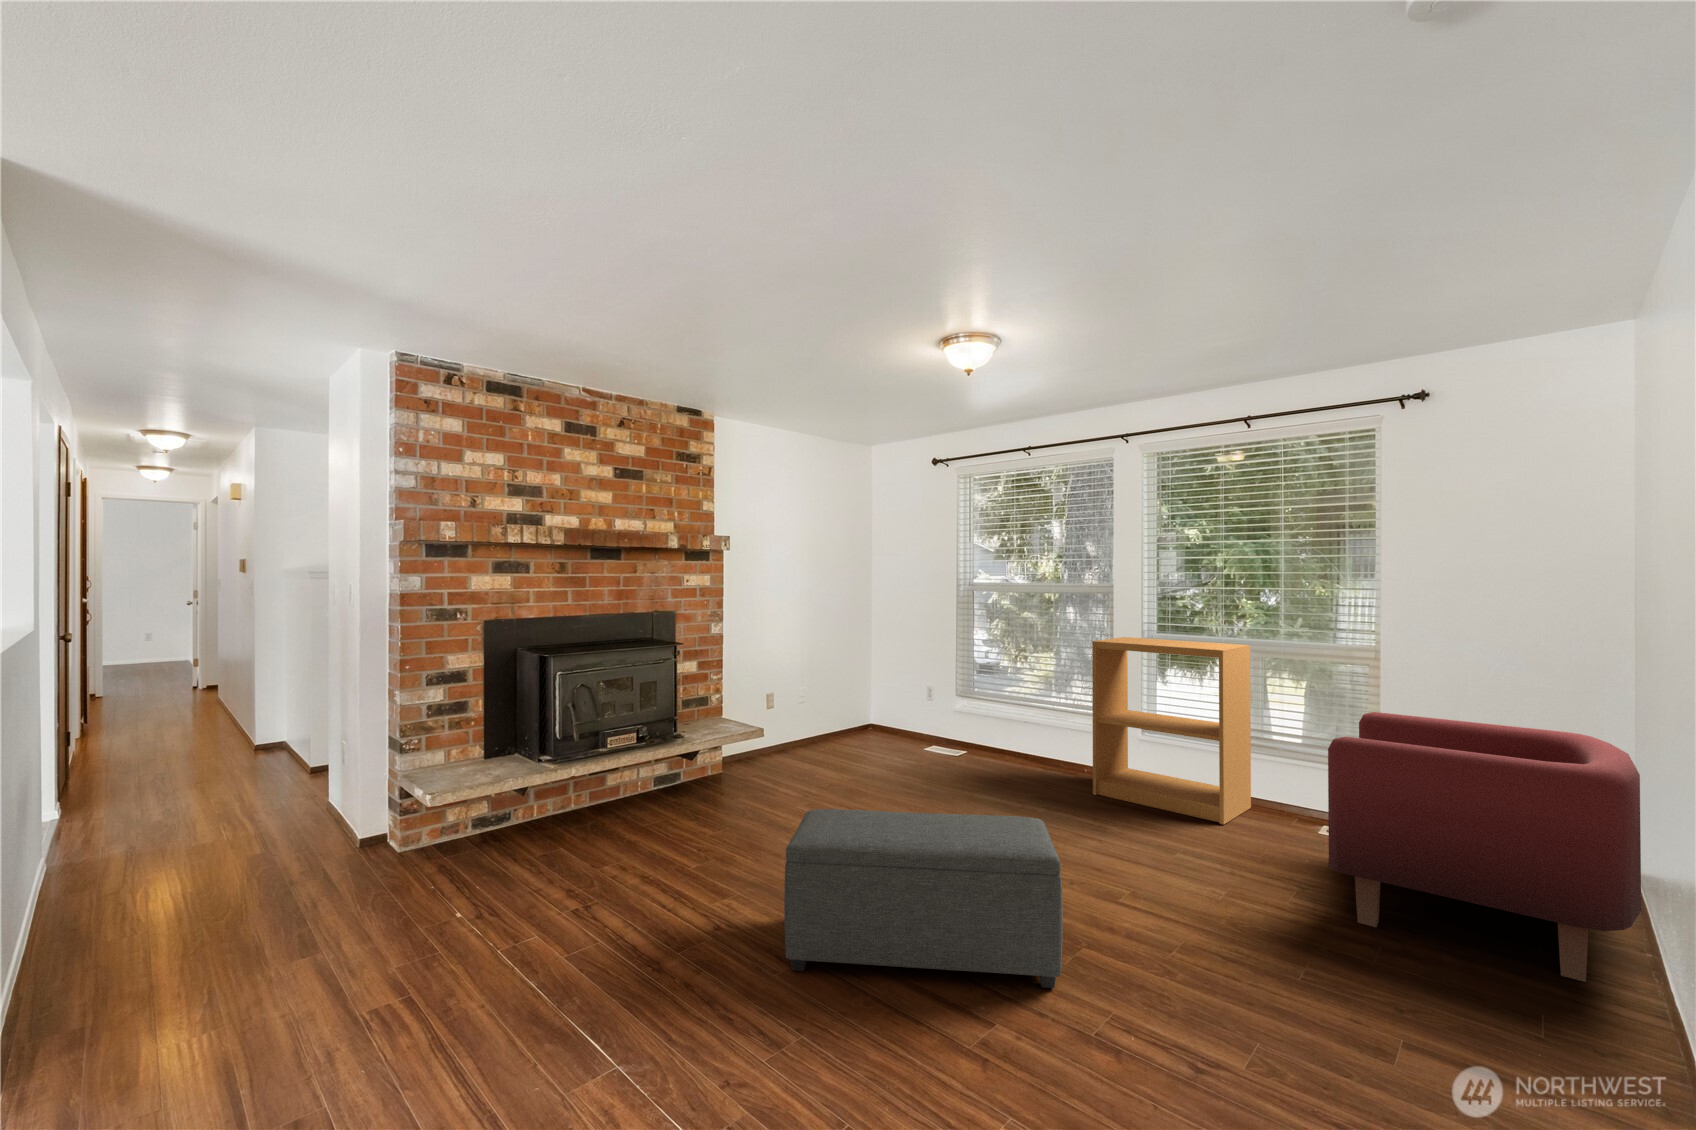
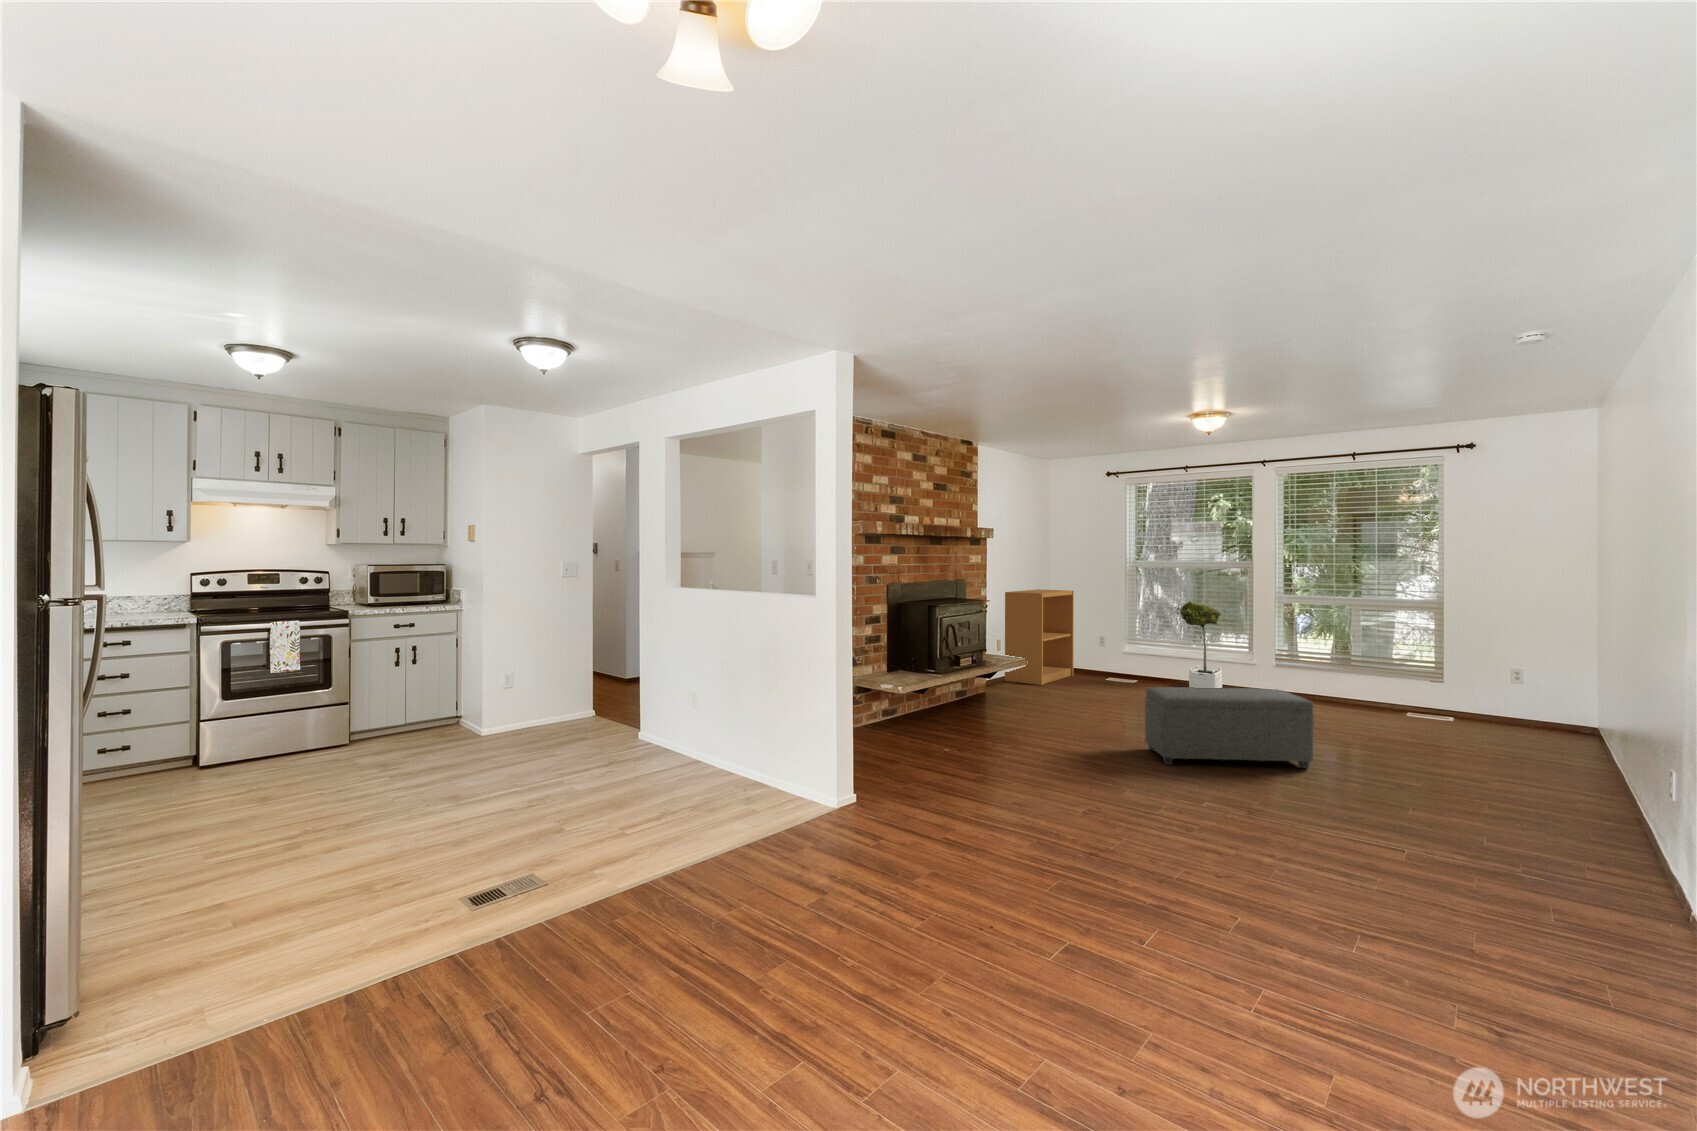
bookshelf: present [1092,637,1251,824] -> present [1005,589,1074,685]
potted tree: none [1014,640,1073,777] -> present [1180,601,1222,688]
armchair: present [1328,712,1641,982] -> none [1432,638,1605,765]

